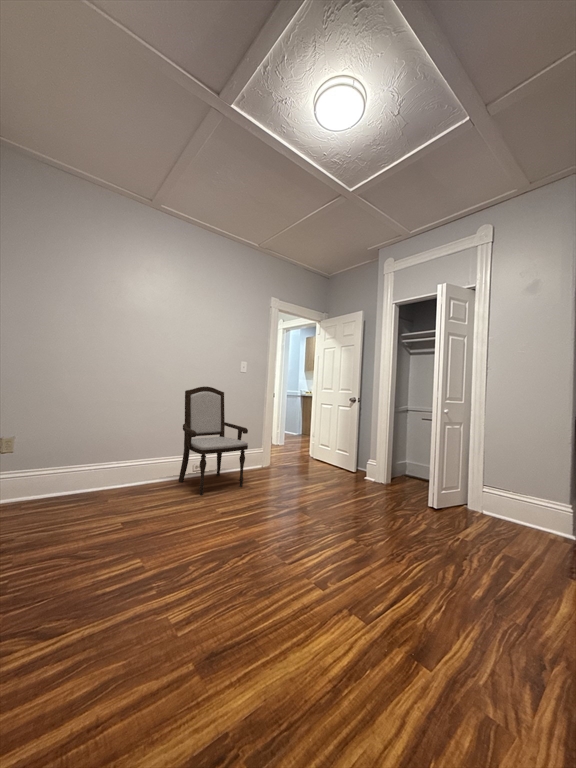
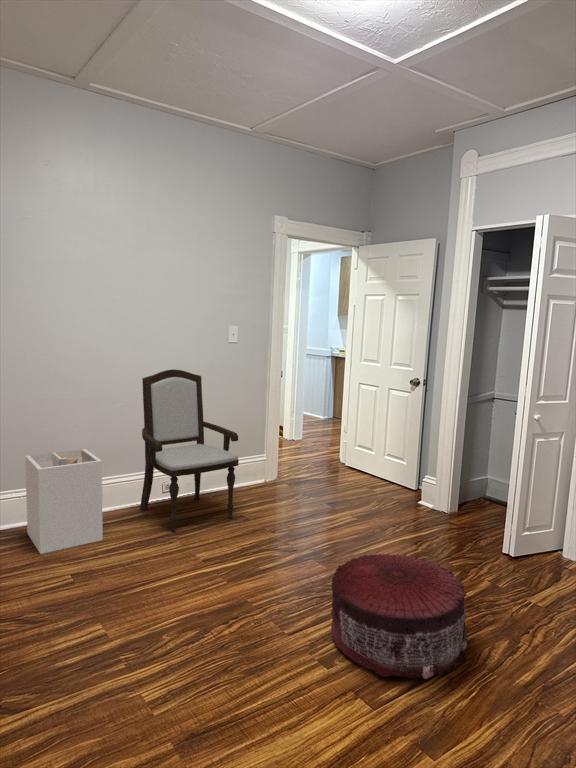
laundry hamper: none [94,436,153,509] -> present [25,449,103,554]
pouf: none [322,500,430,596] -> present [331,554,467,679]

